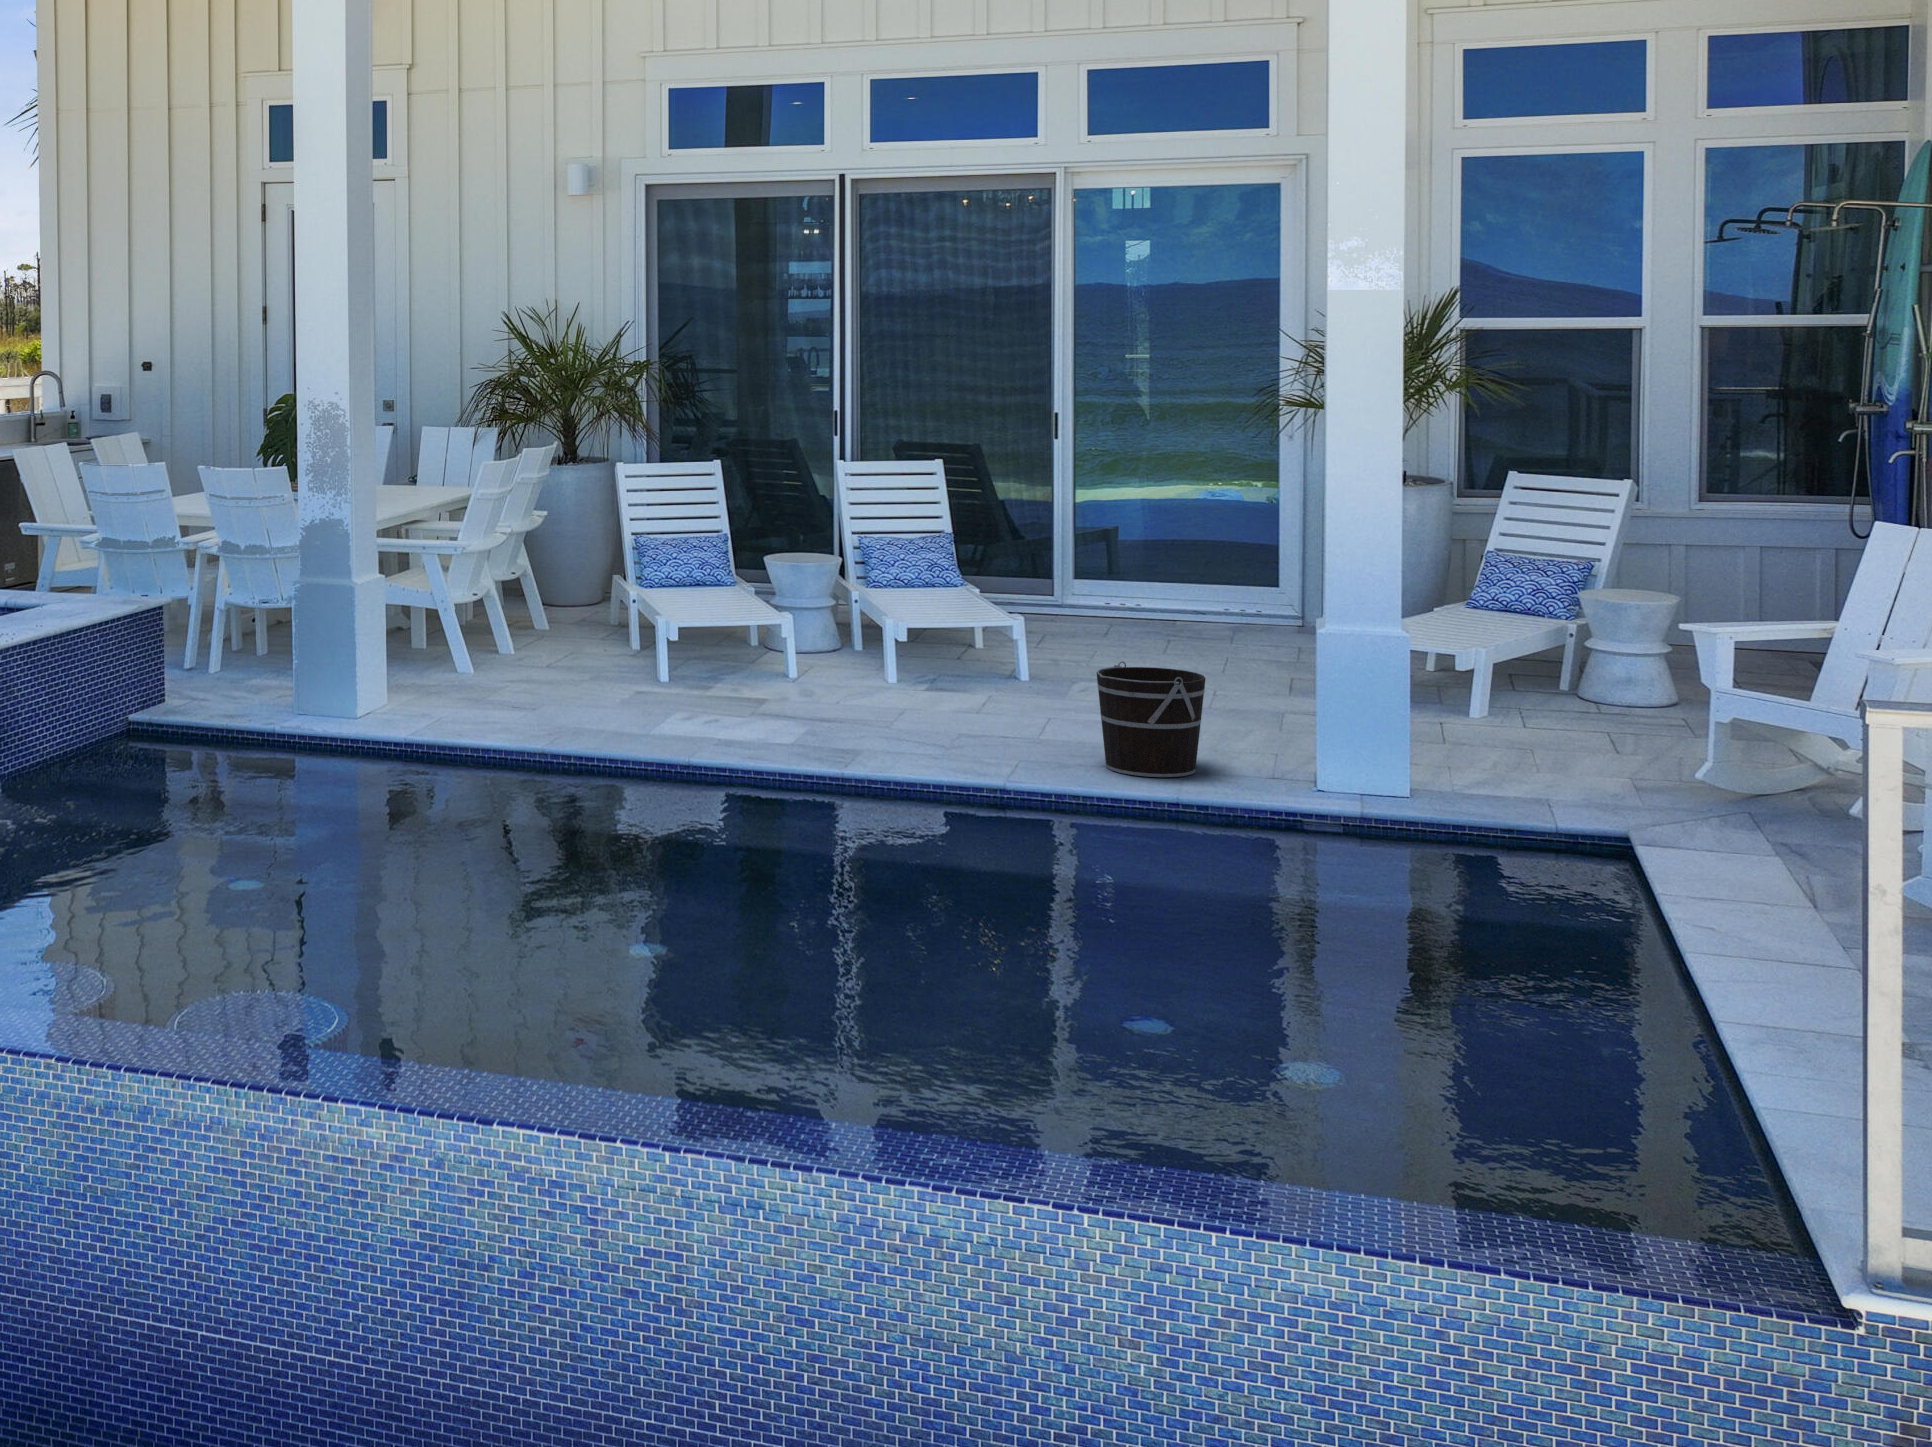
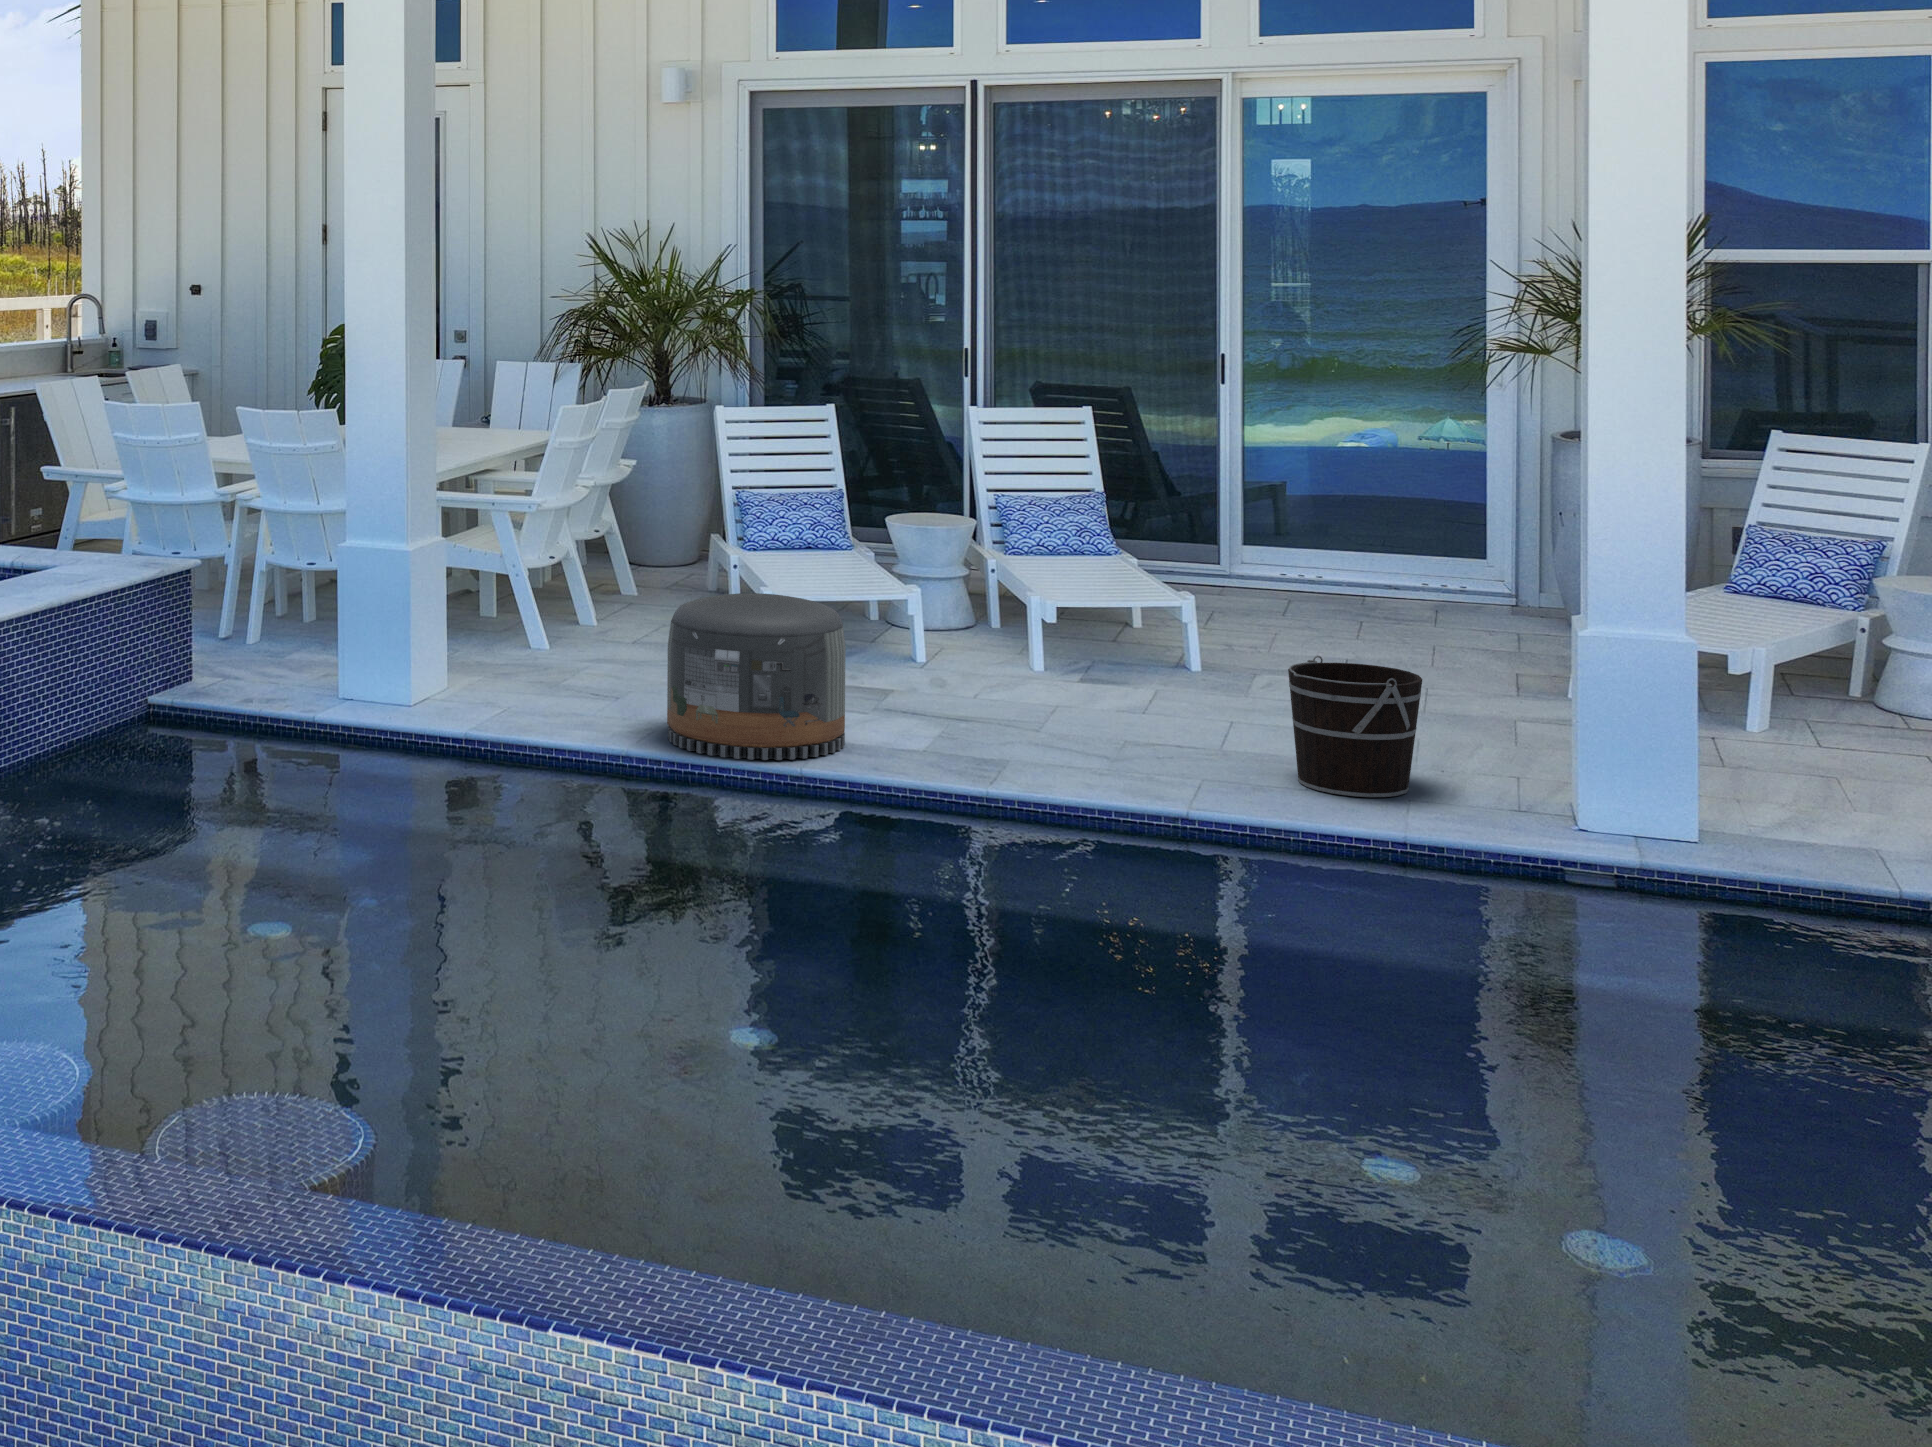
pouf: none [577,618,728,757] -> present [667,593,846,760]

